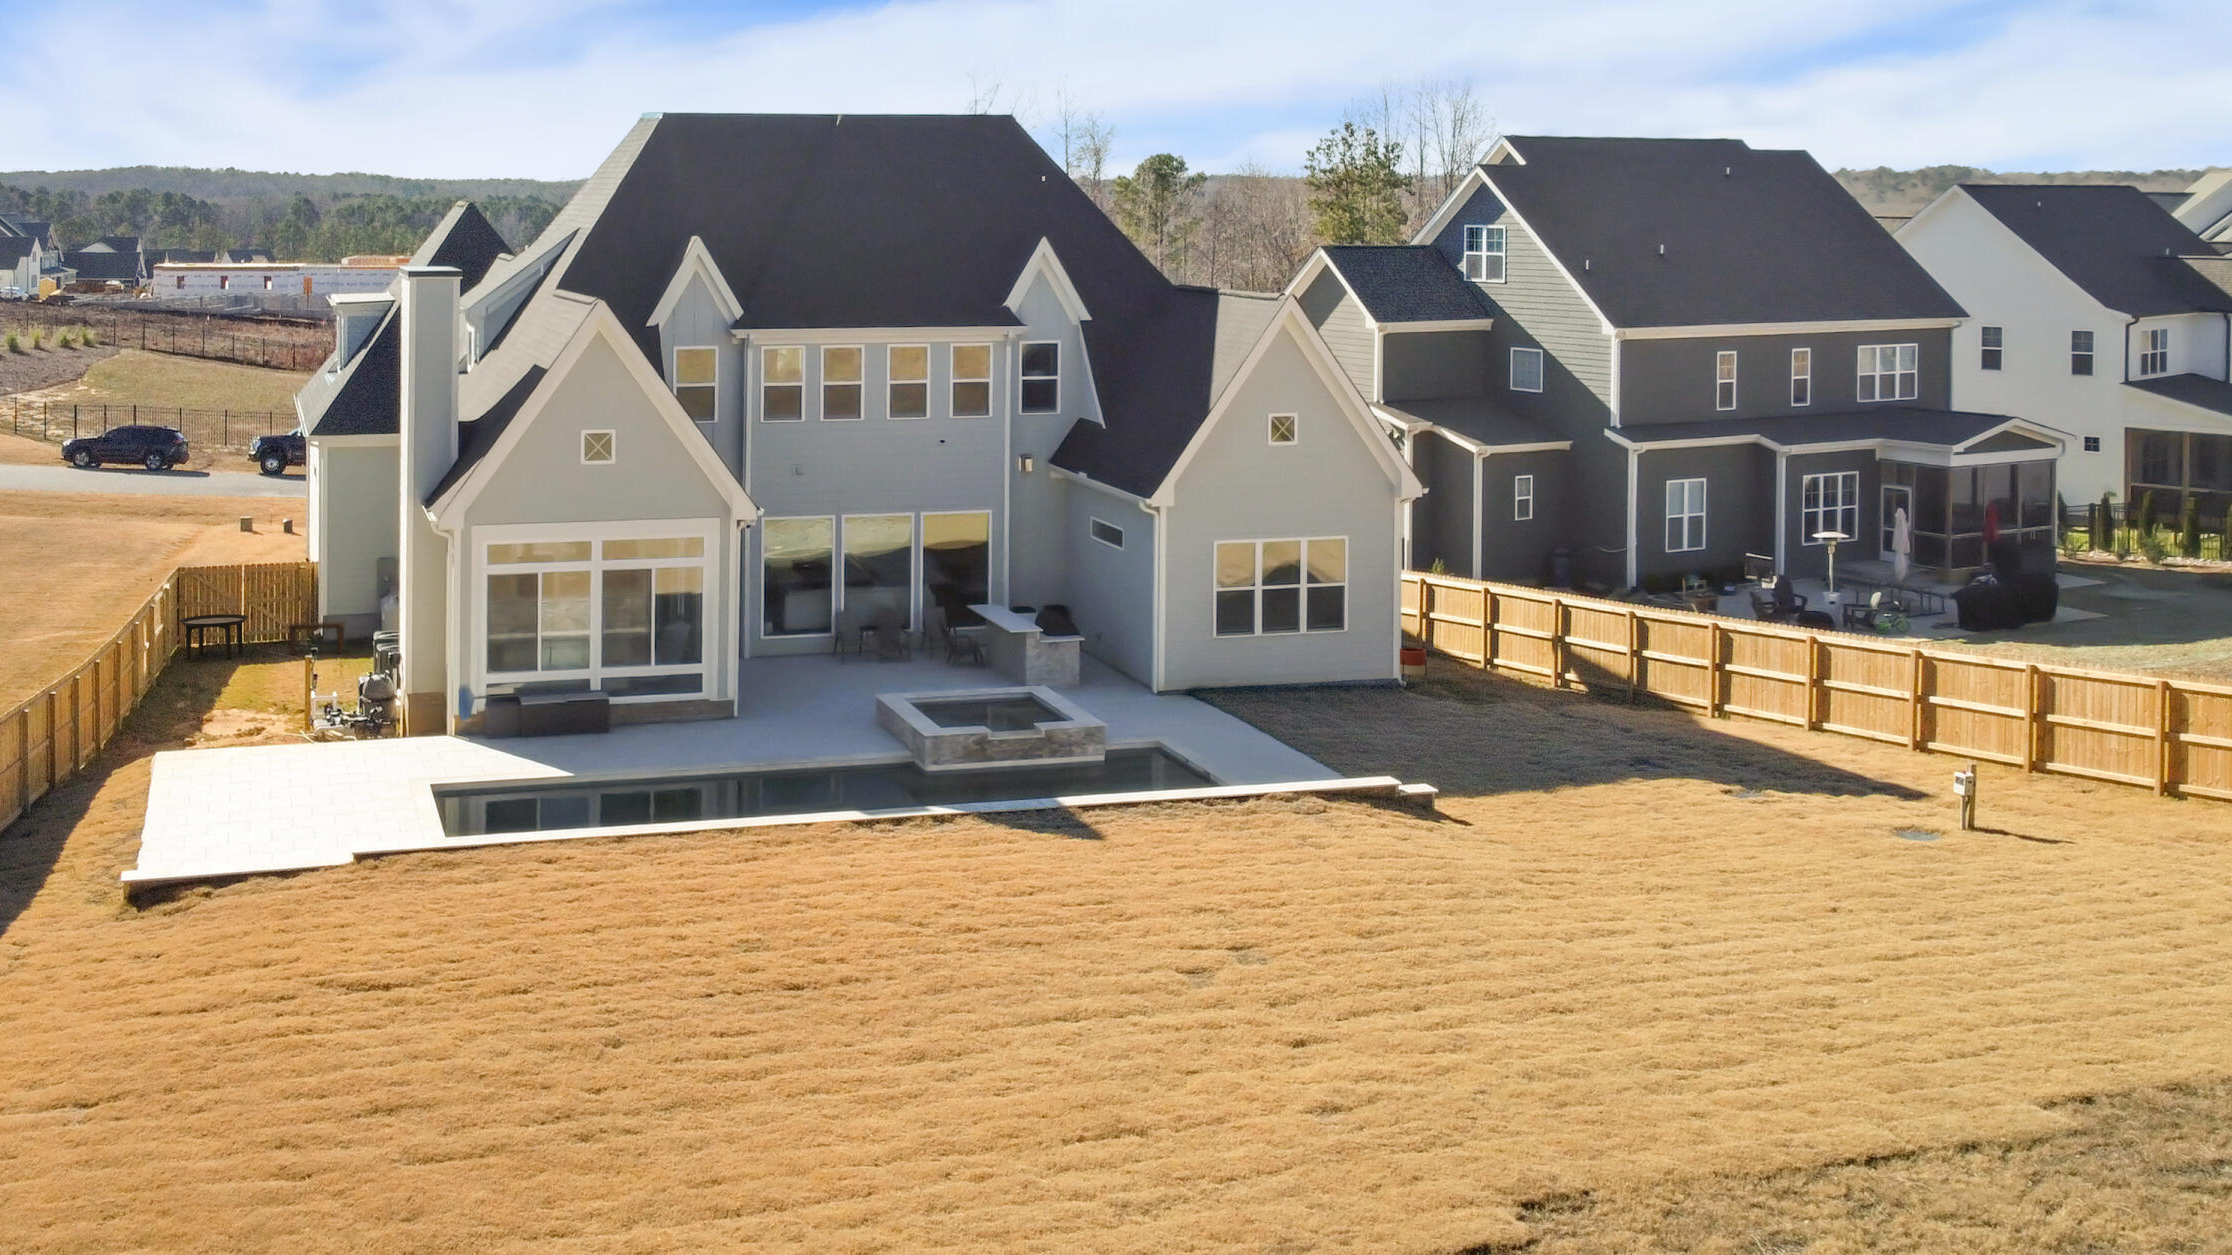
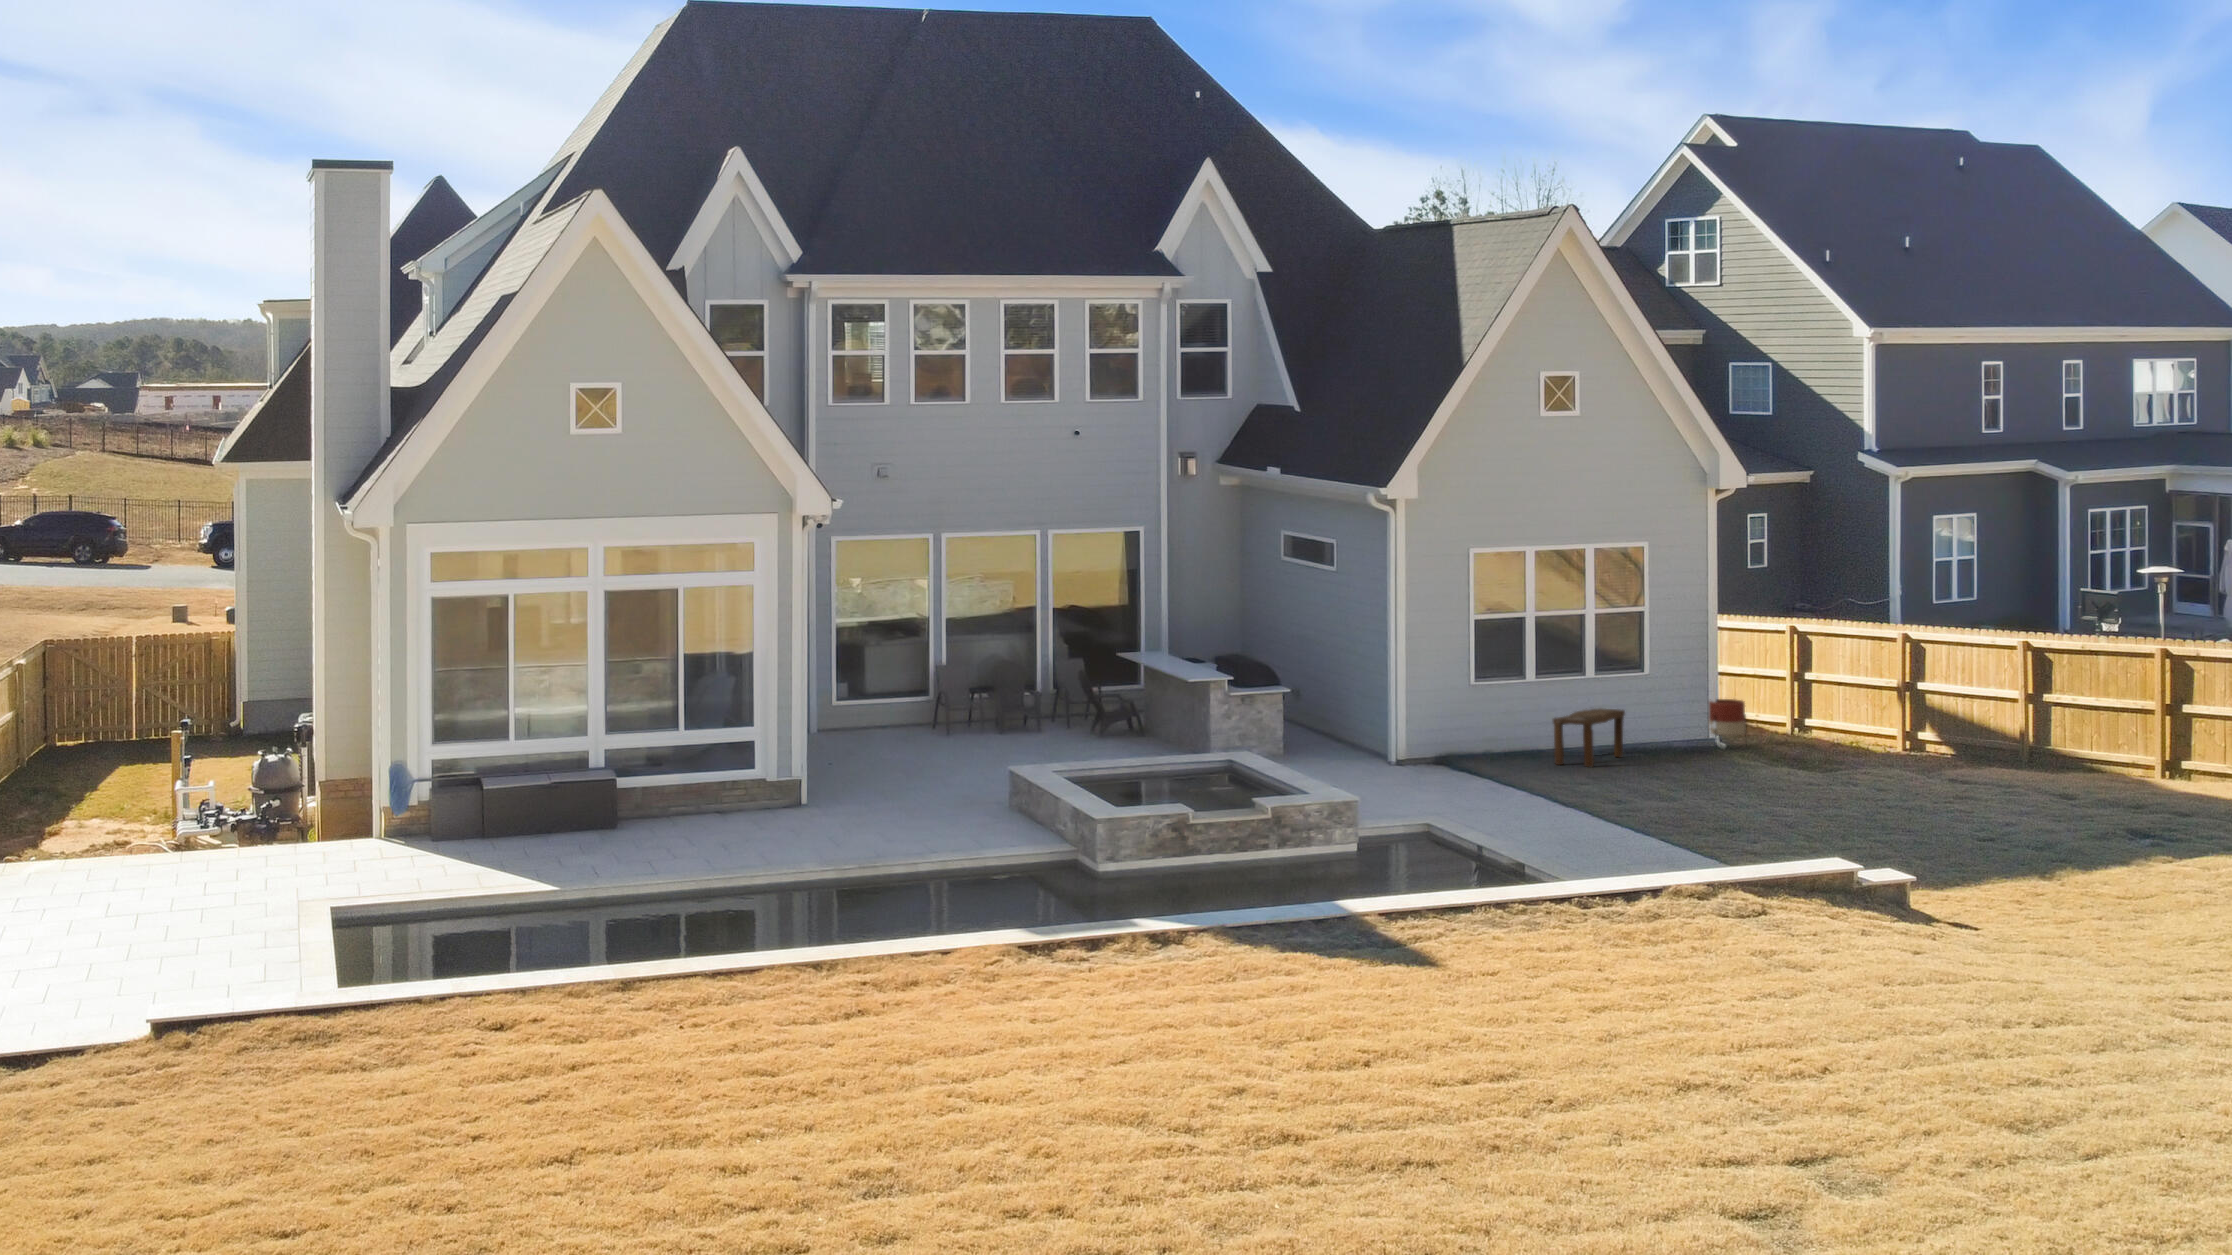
round table: present [180,614,248,660] -> none [22,692,122,755]
bench: present [288,622,346,654] -> present [1553,709,1625,767]

